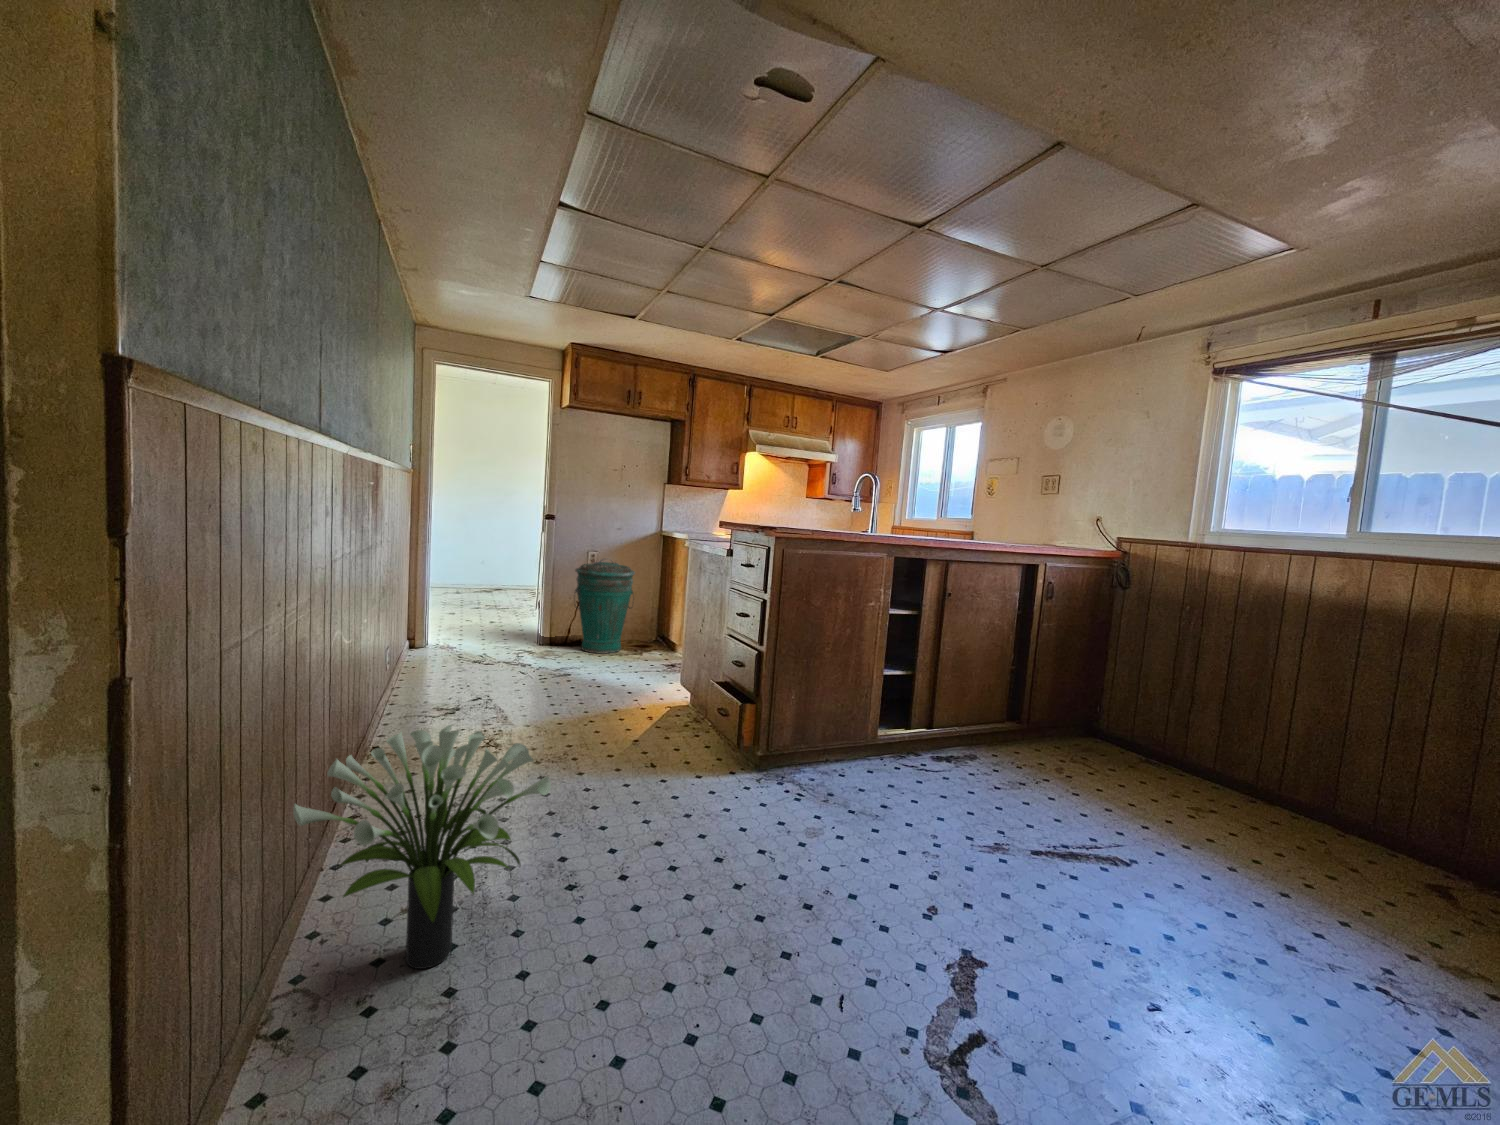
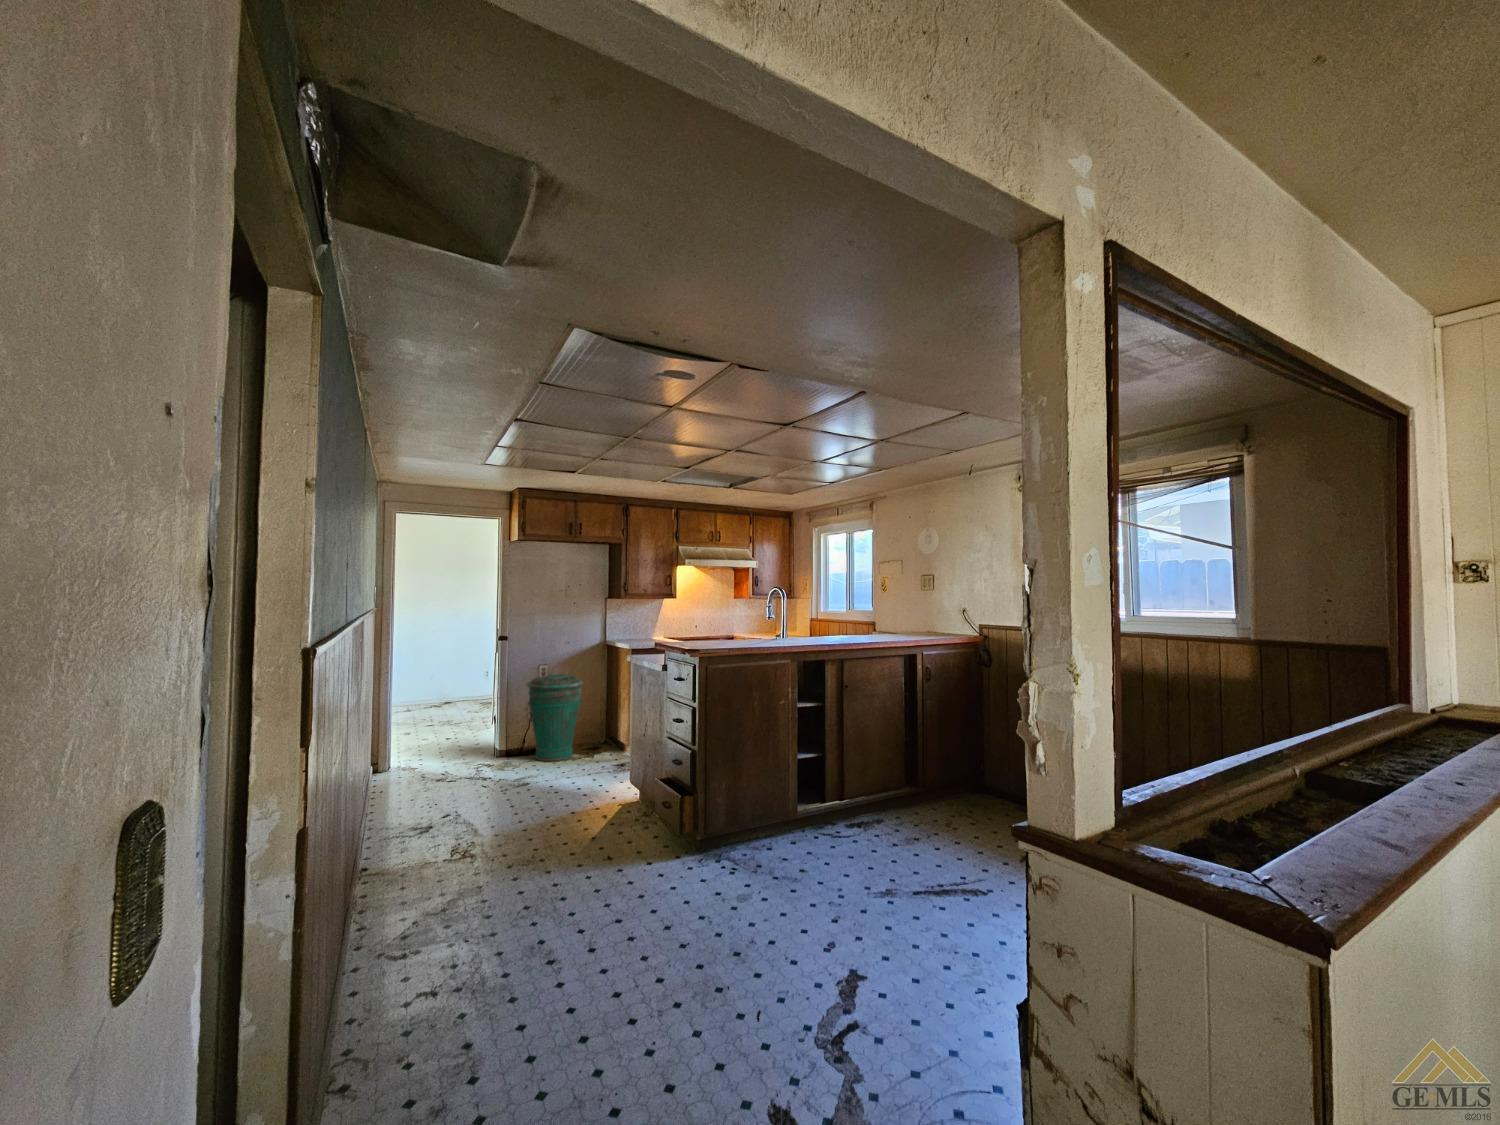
potted plant: present [293,725,551,969] -> none [351,839,536,1033]

